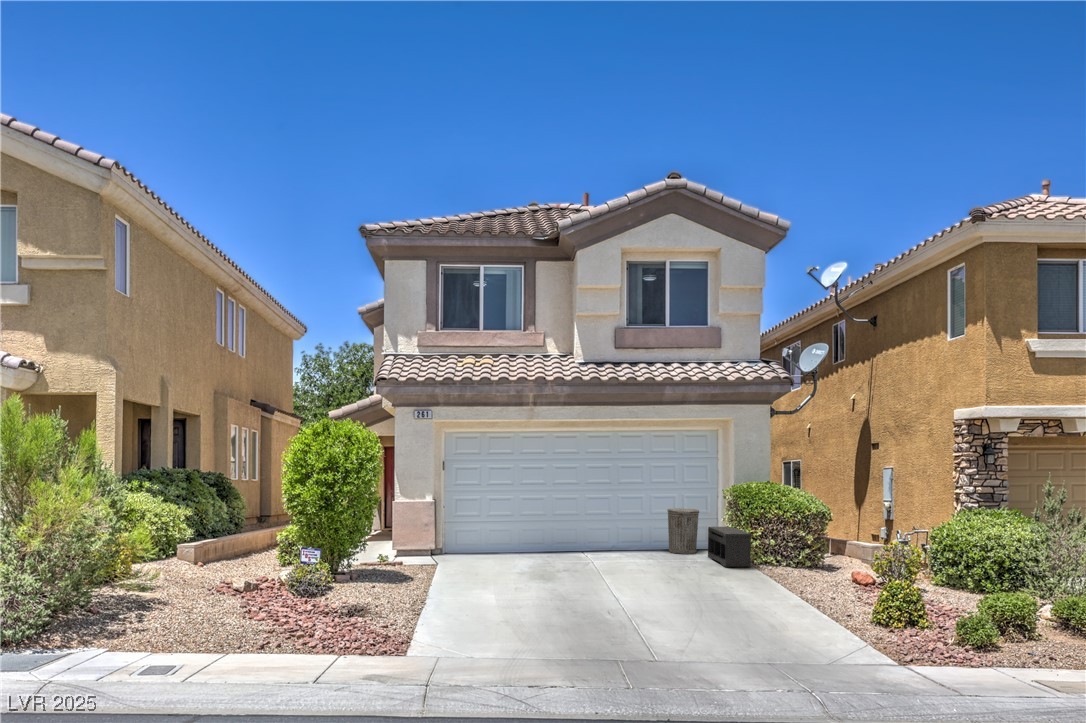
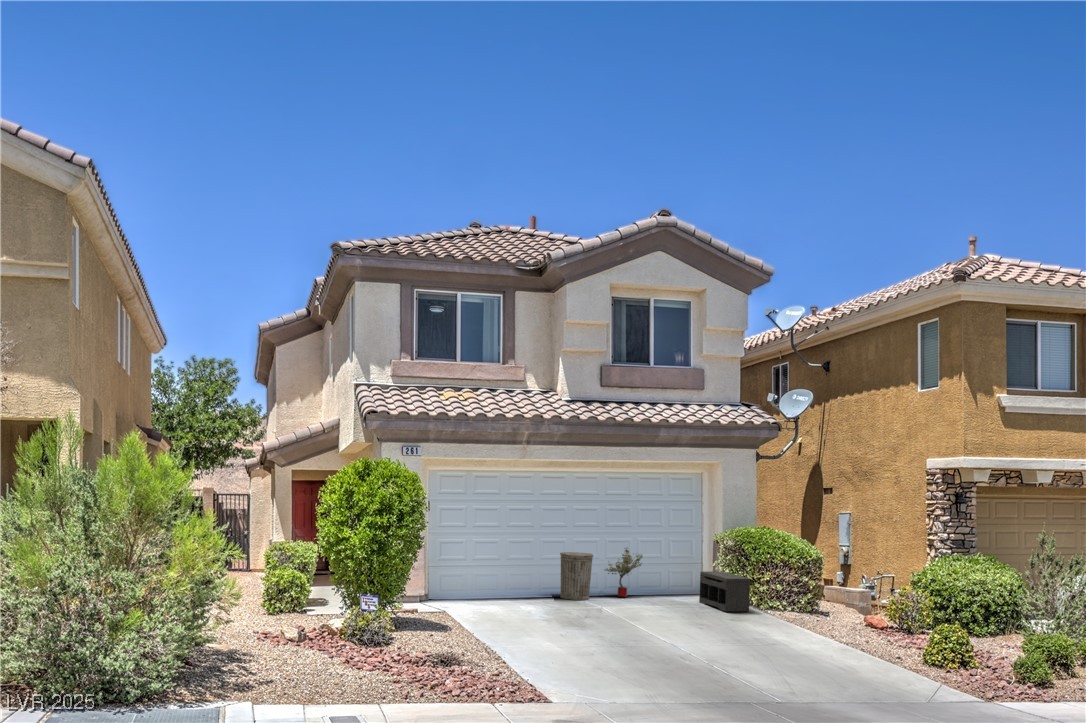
potted tree: none [614,503,653,553] -> present [604,547,643,598]
trash can: present [667,508,699,554] -> present [560,552,593,600]

